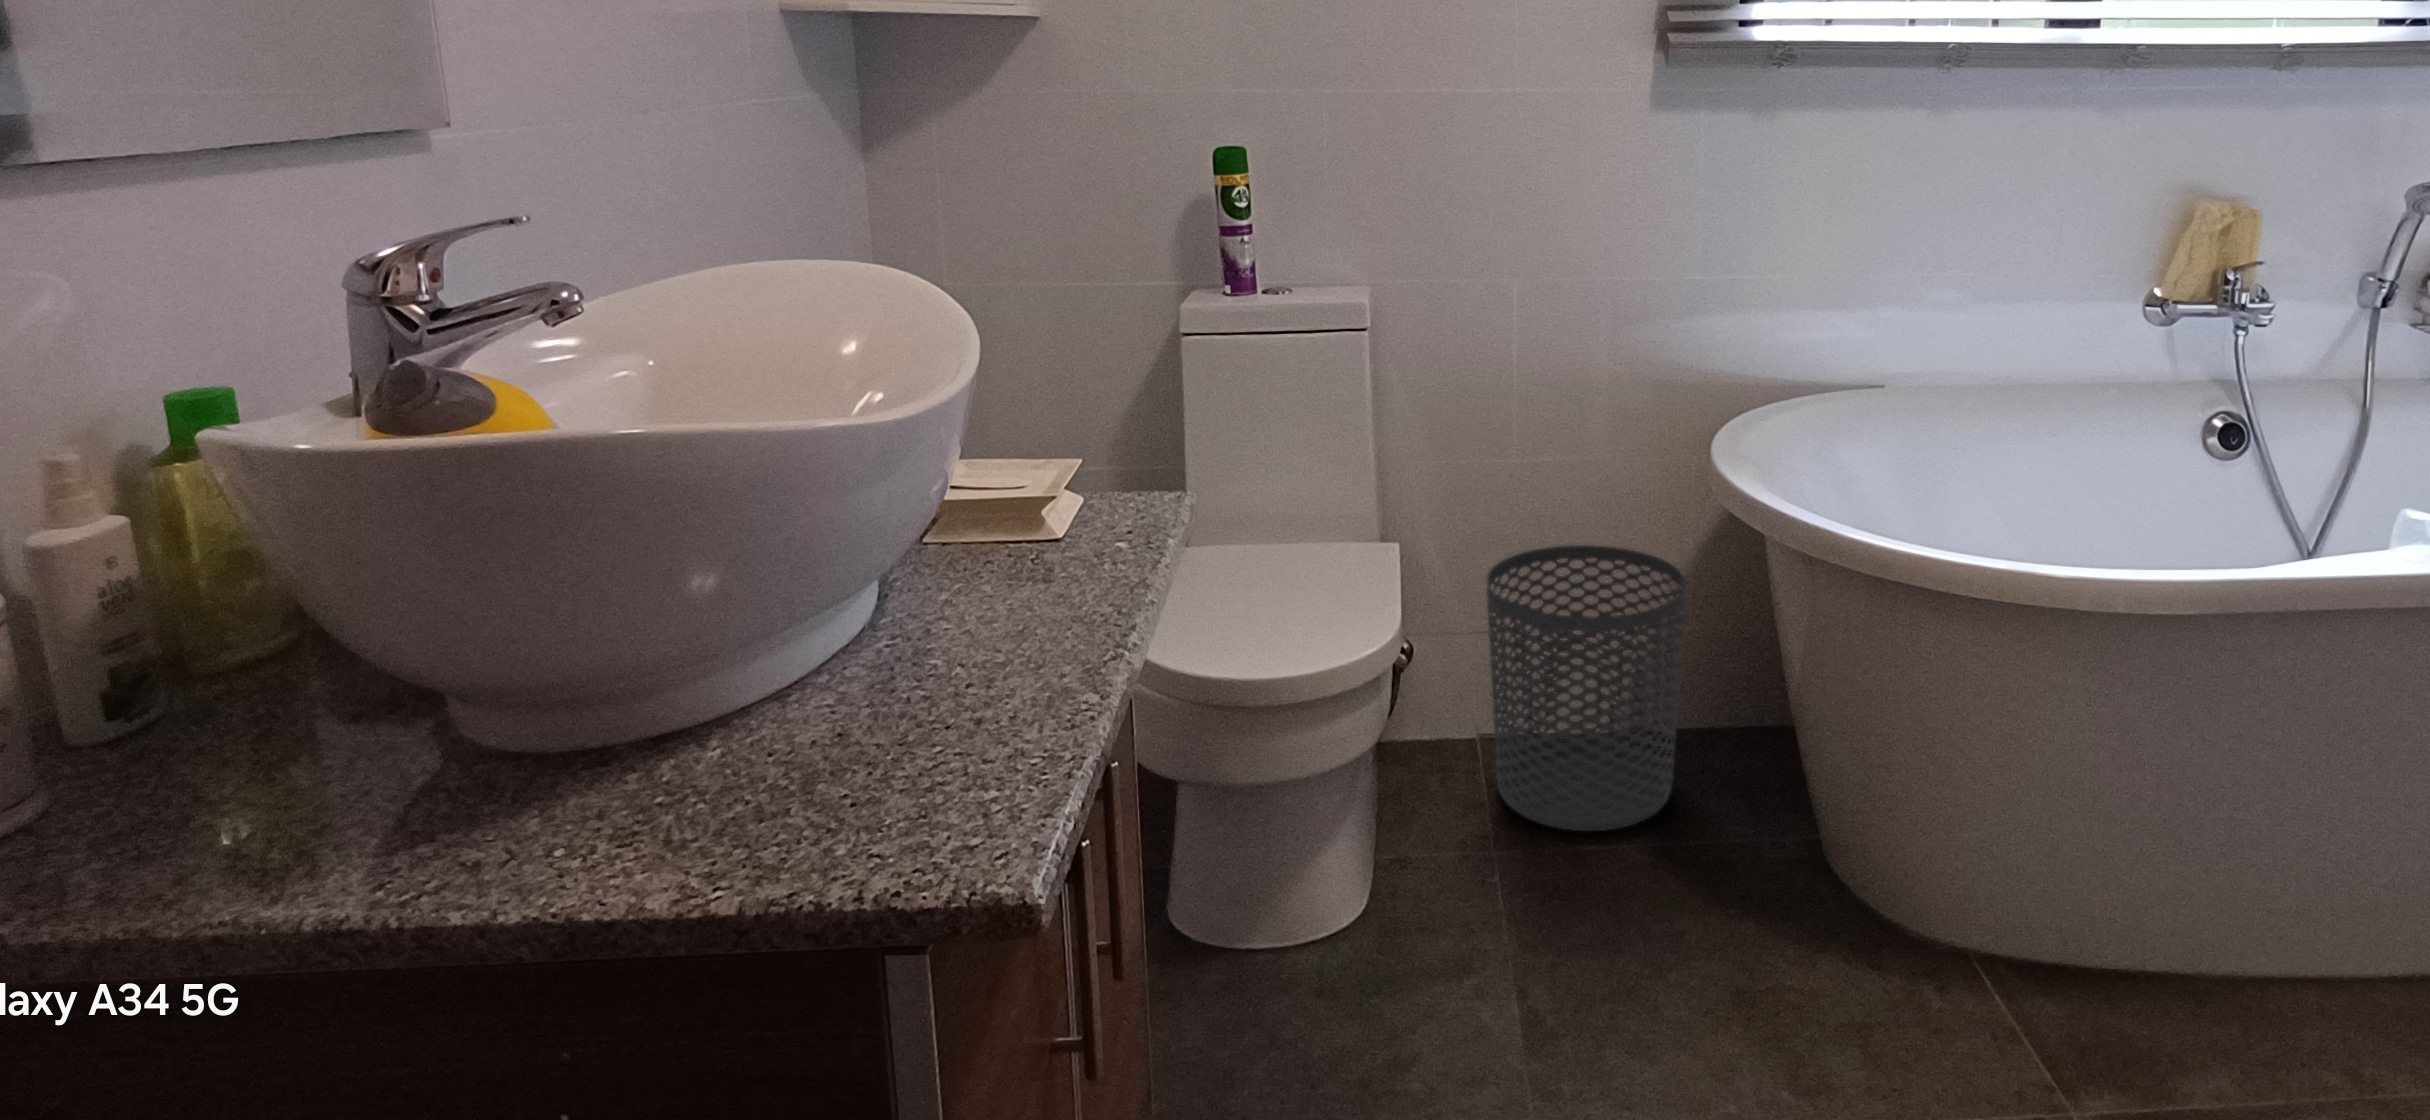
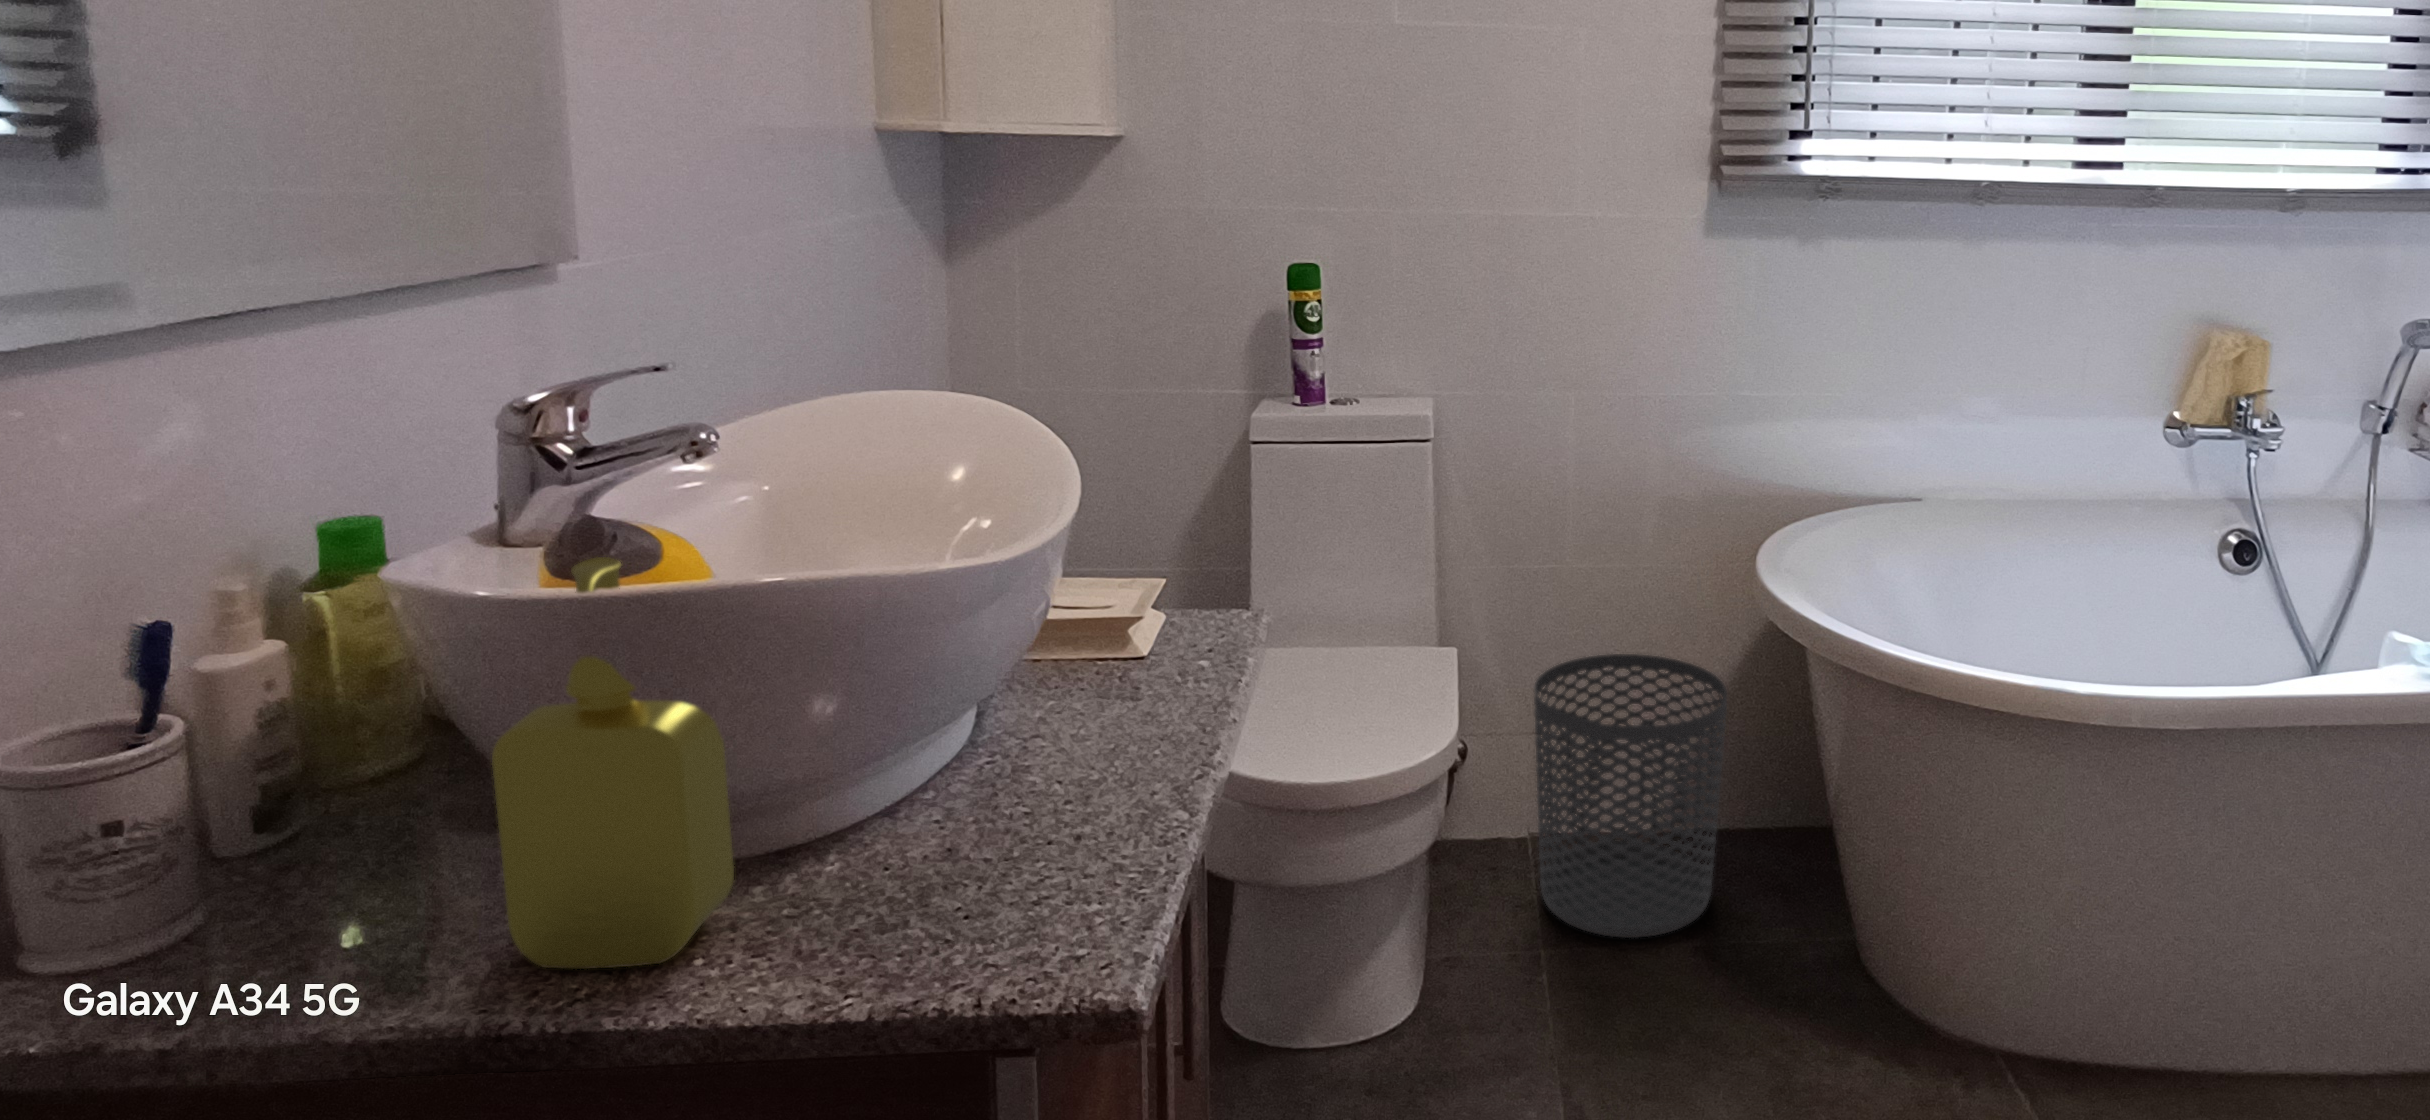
soap dispenser: none [317,410,600,859] -> present [492,557,734,969]

